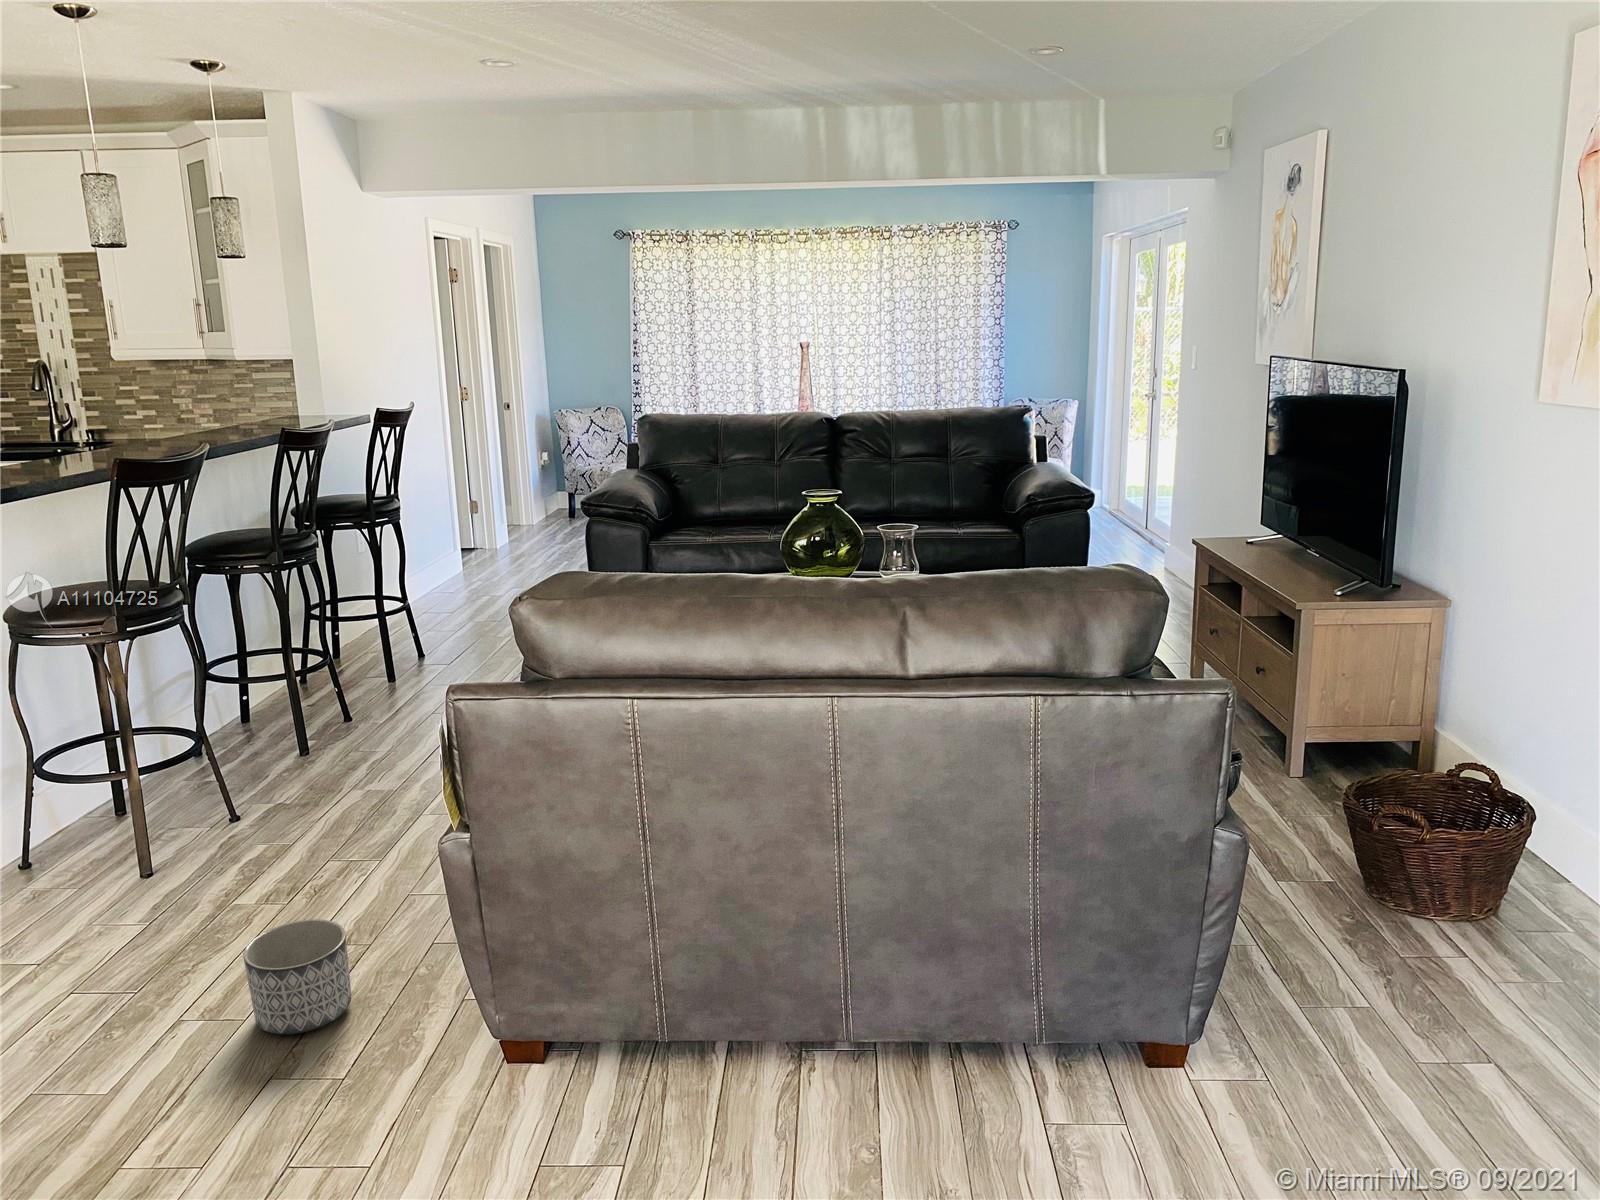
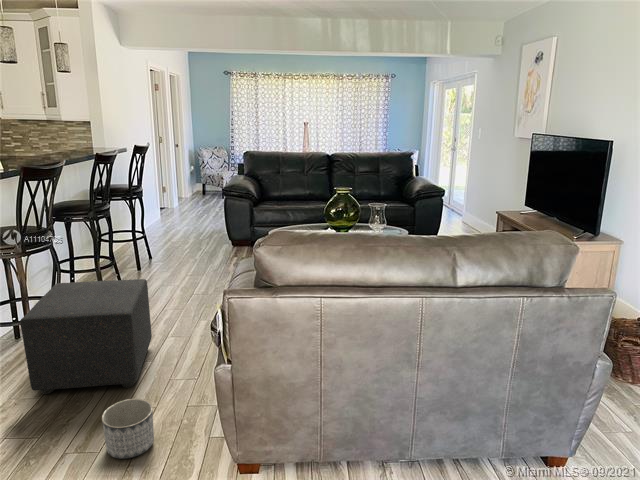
ottoman: none [104,688,386,919] -> present [20,279,152,394]

